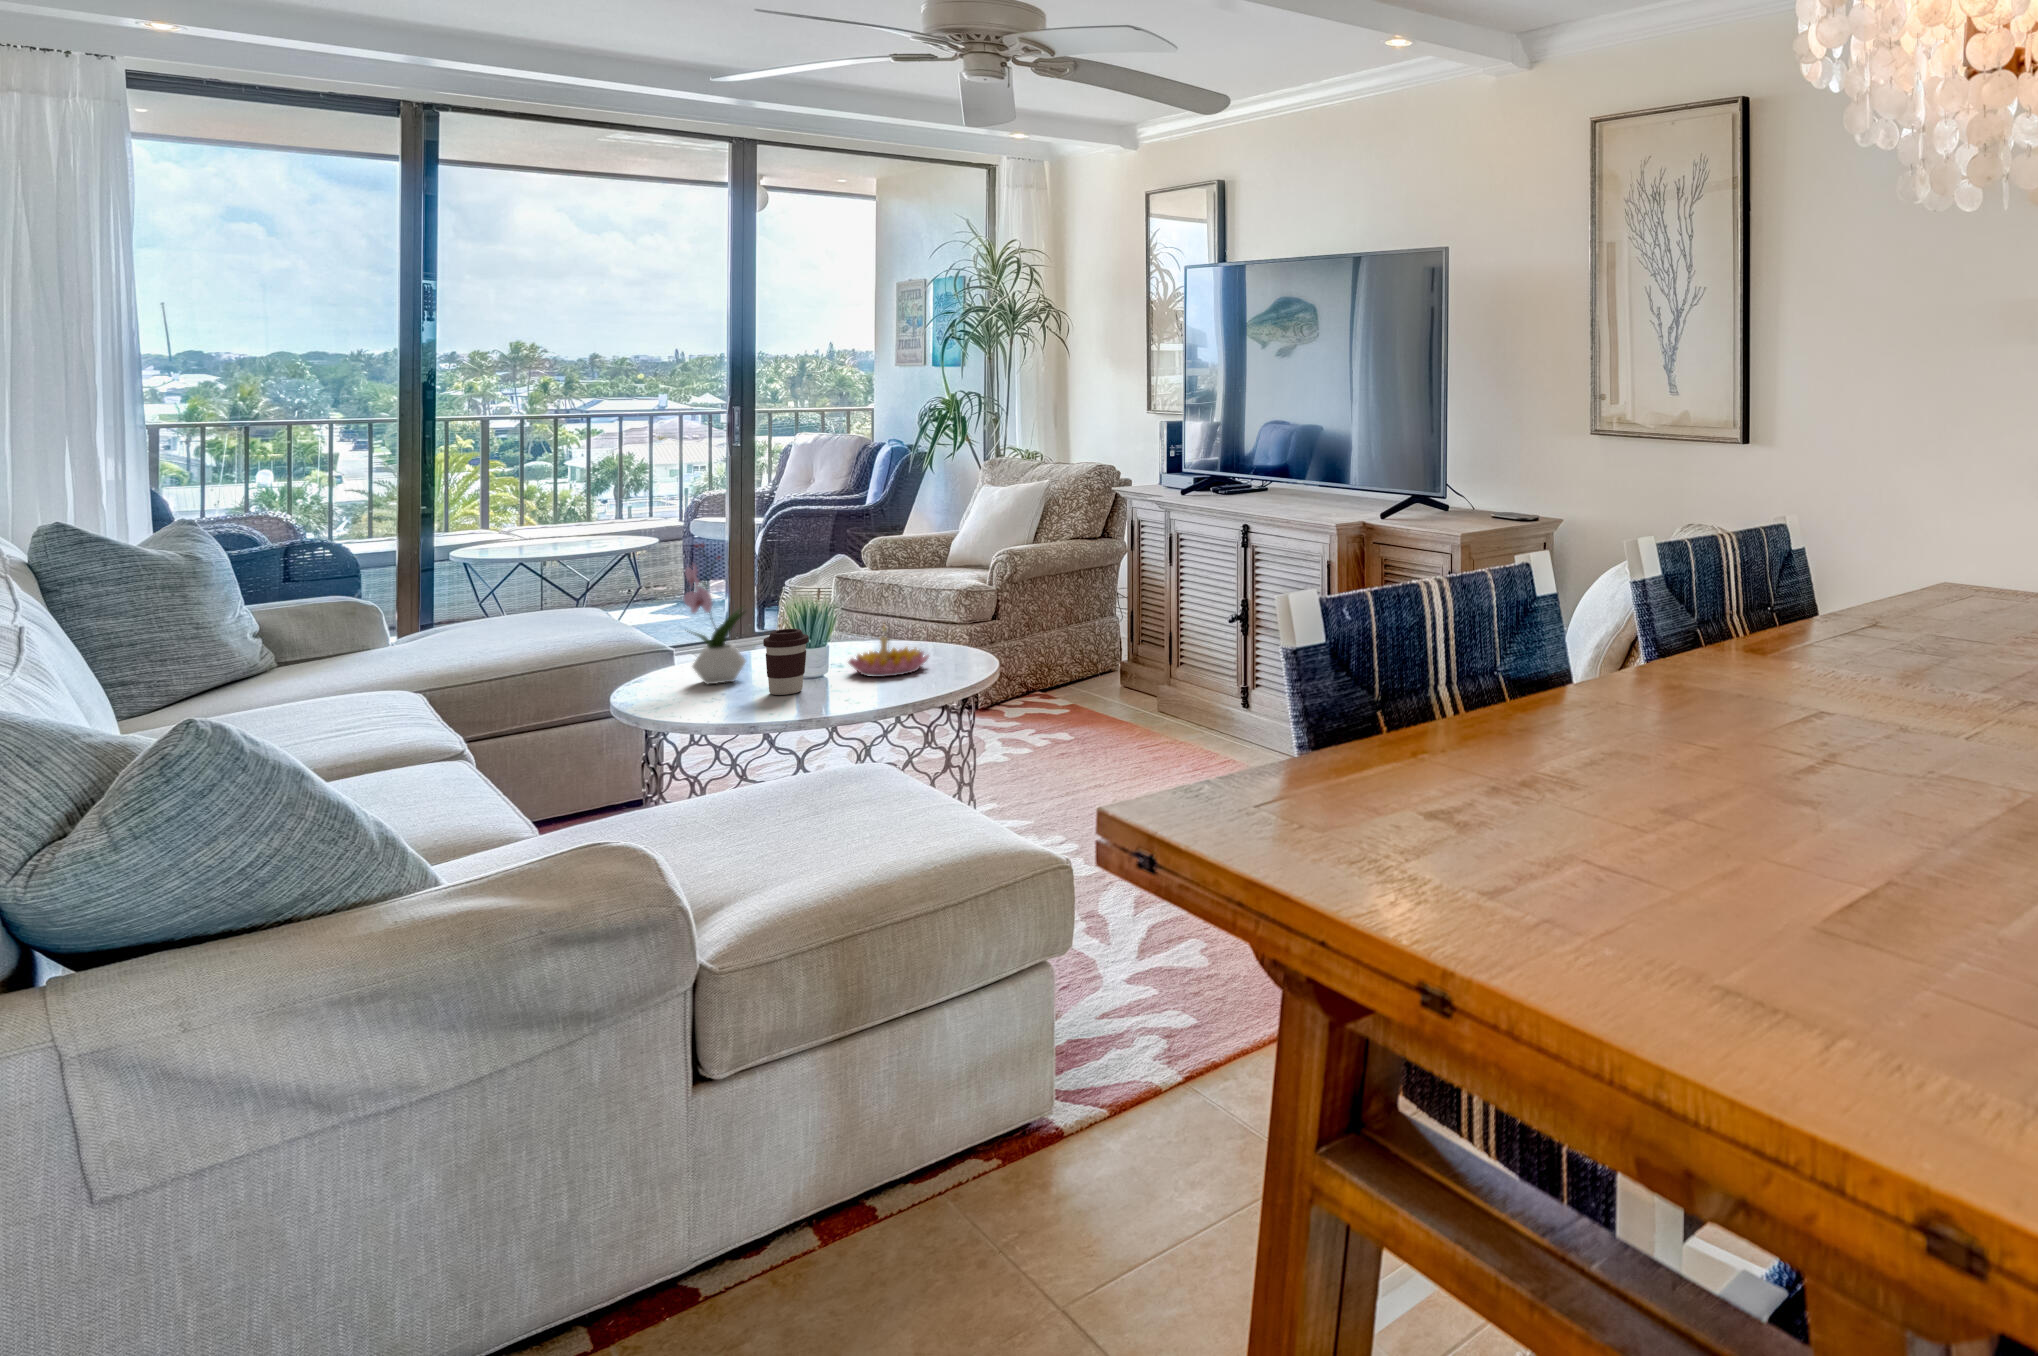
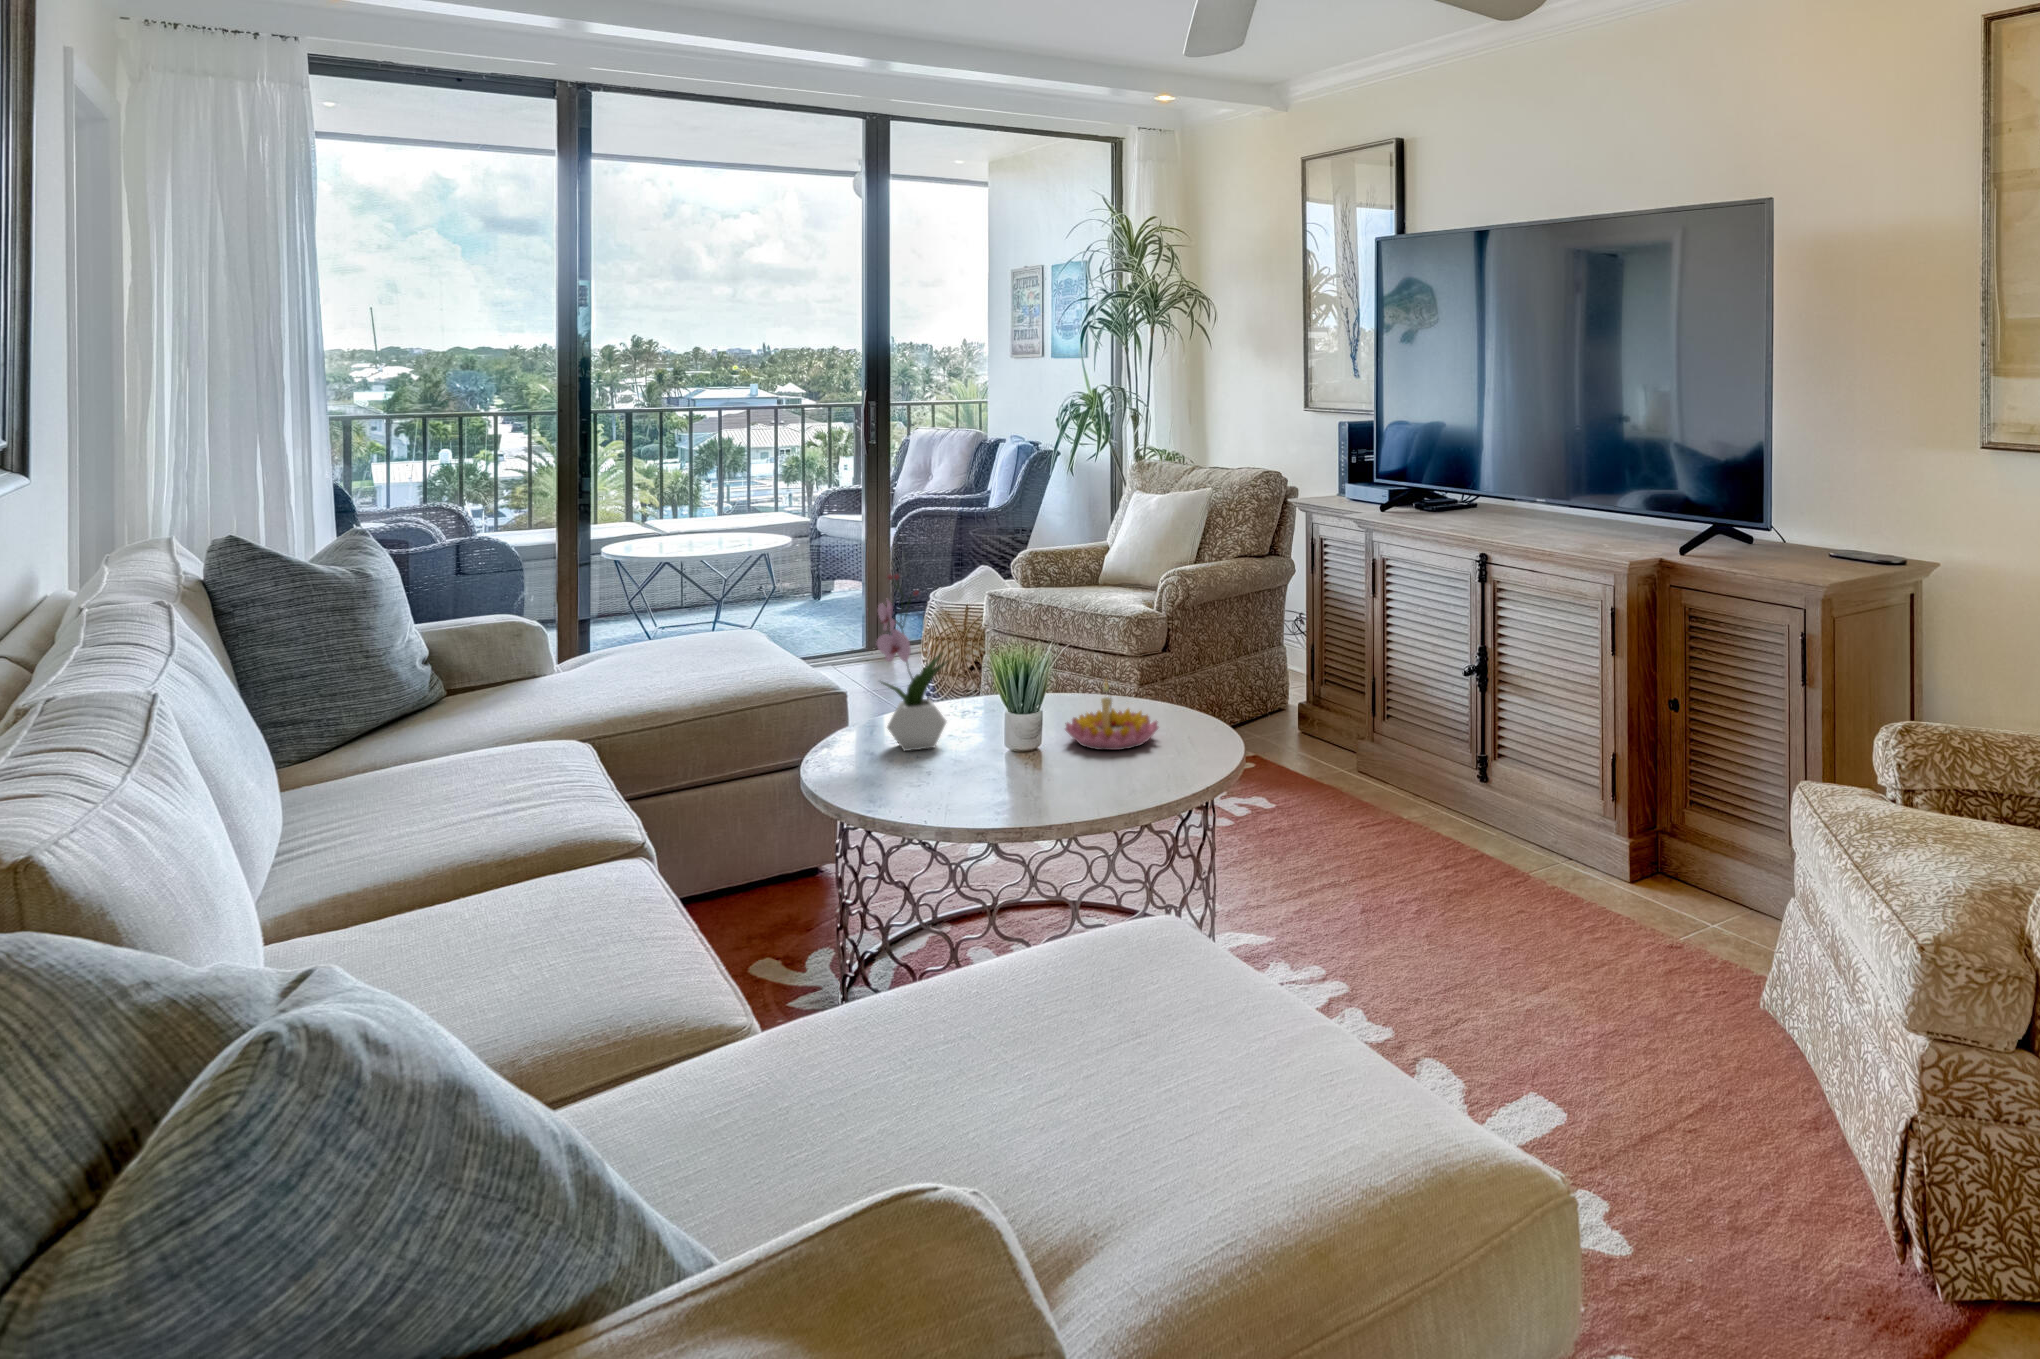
coffee cup: present [763,629,809,695] -> none [975,688,1027,774]

